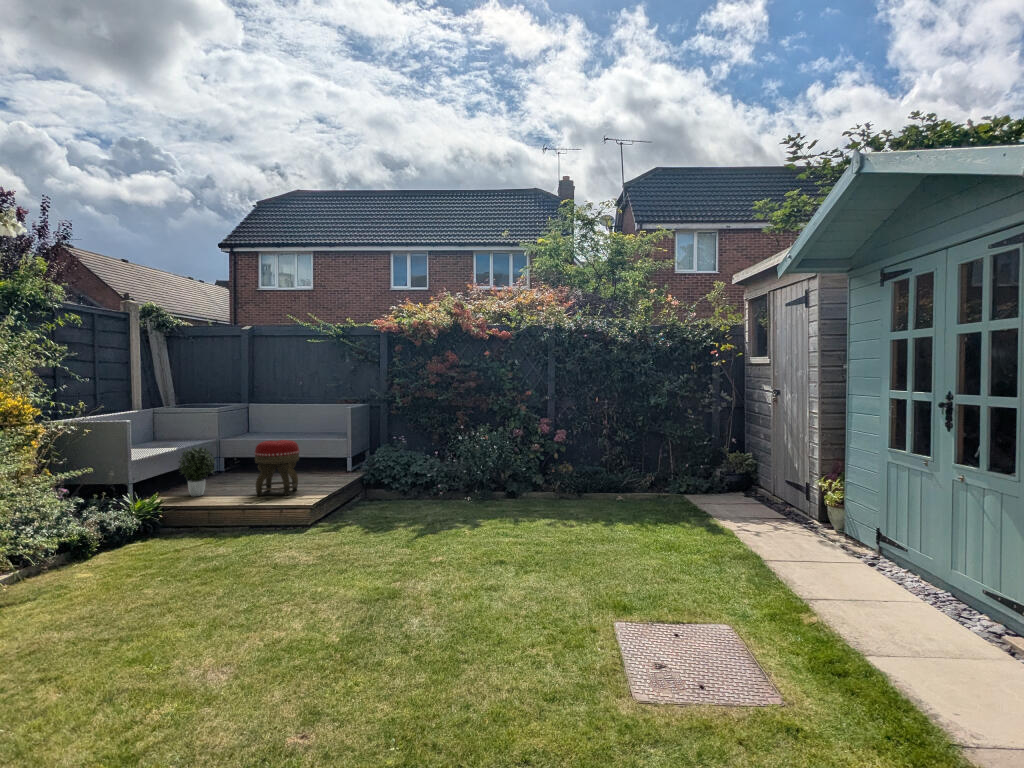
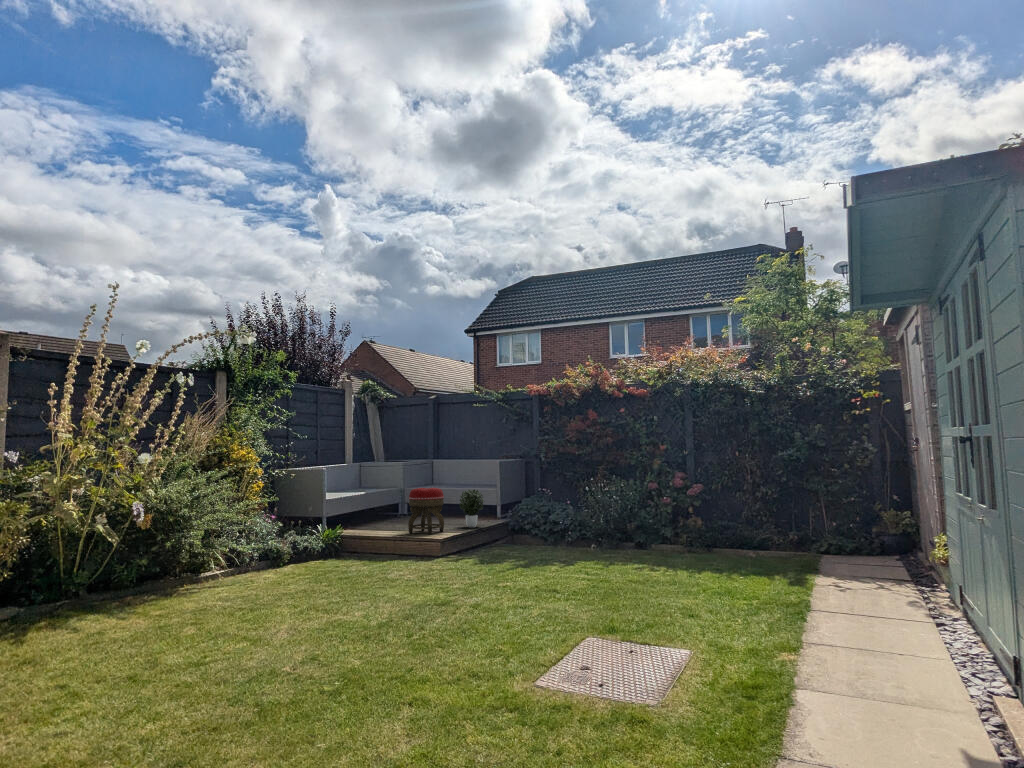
potted plant: present [179,448,215,496] -> present [459,490,484,528]

